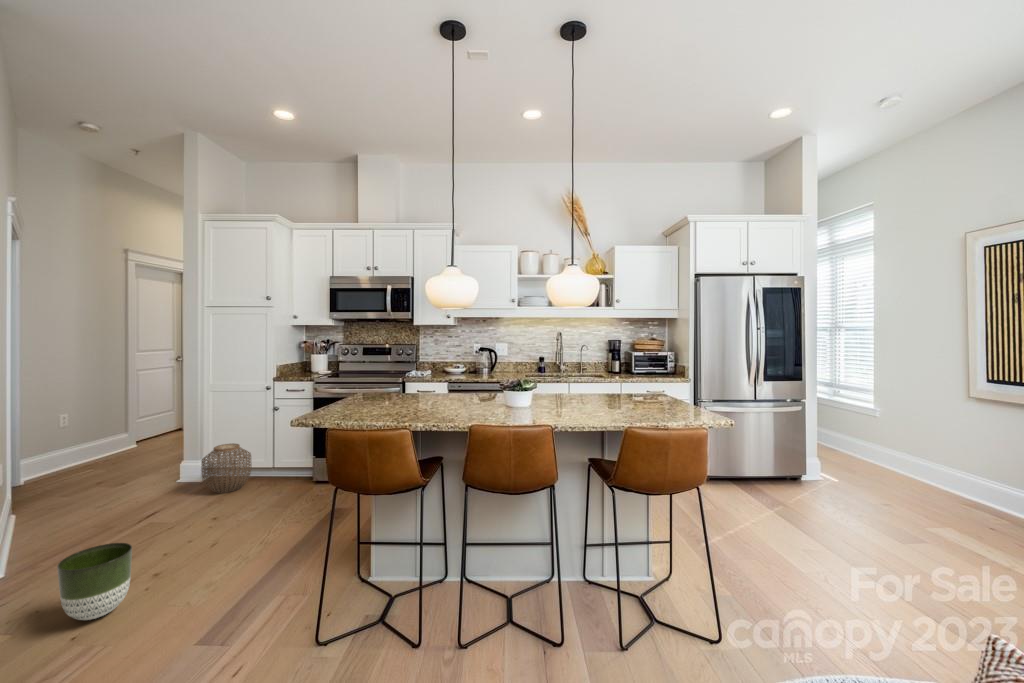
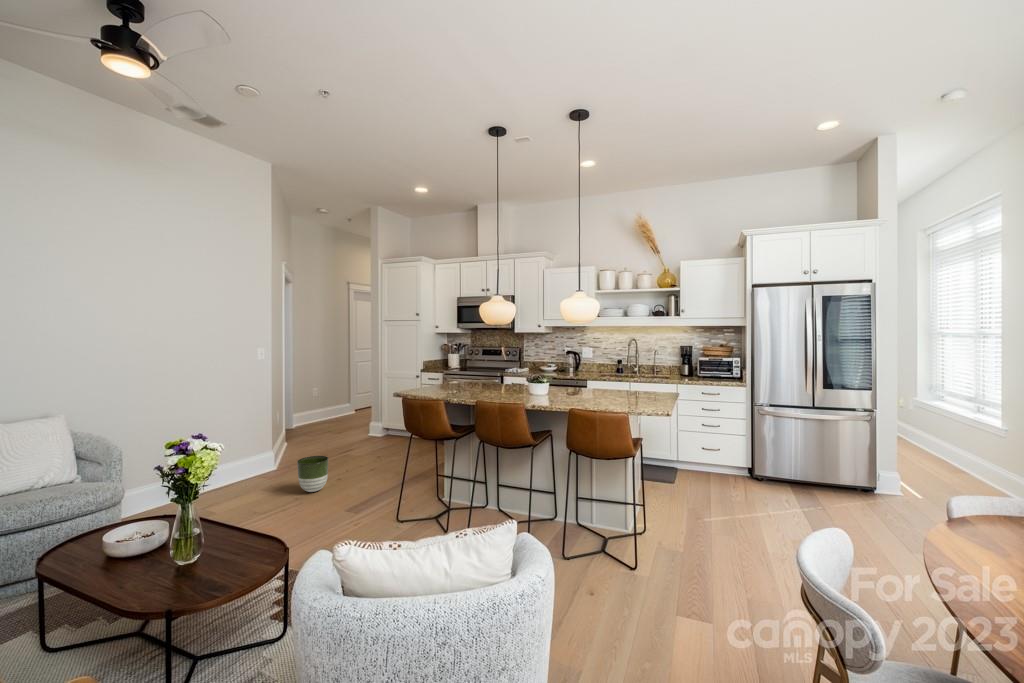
woven basket: present [201,443,251,493] -> none [378,413,406,444]

